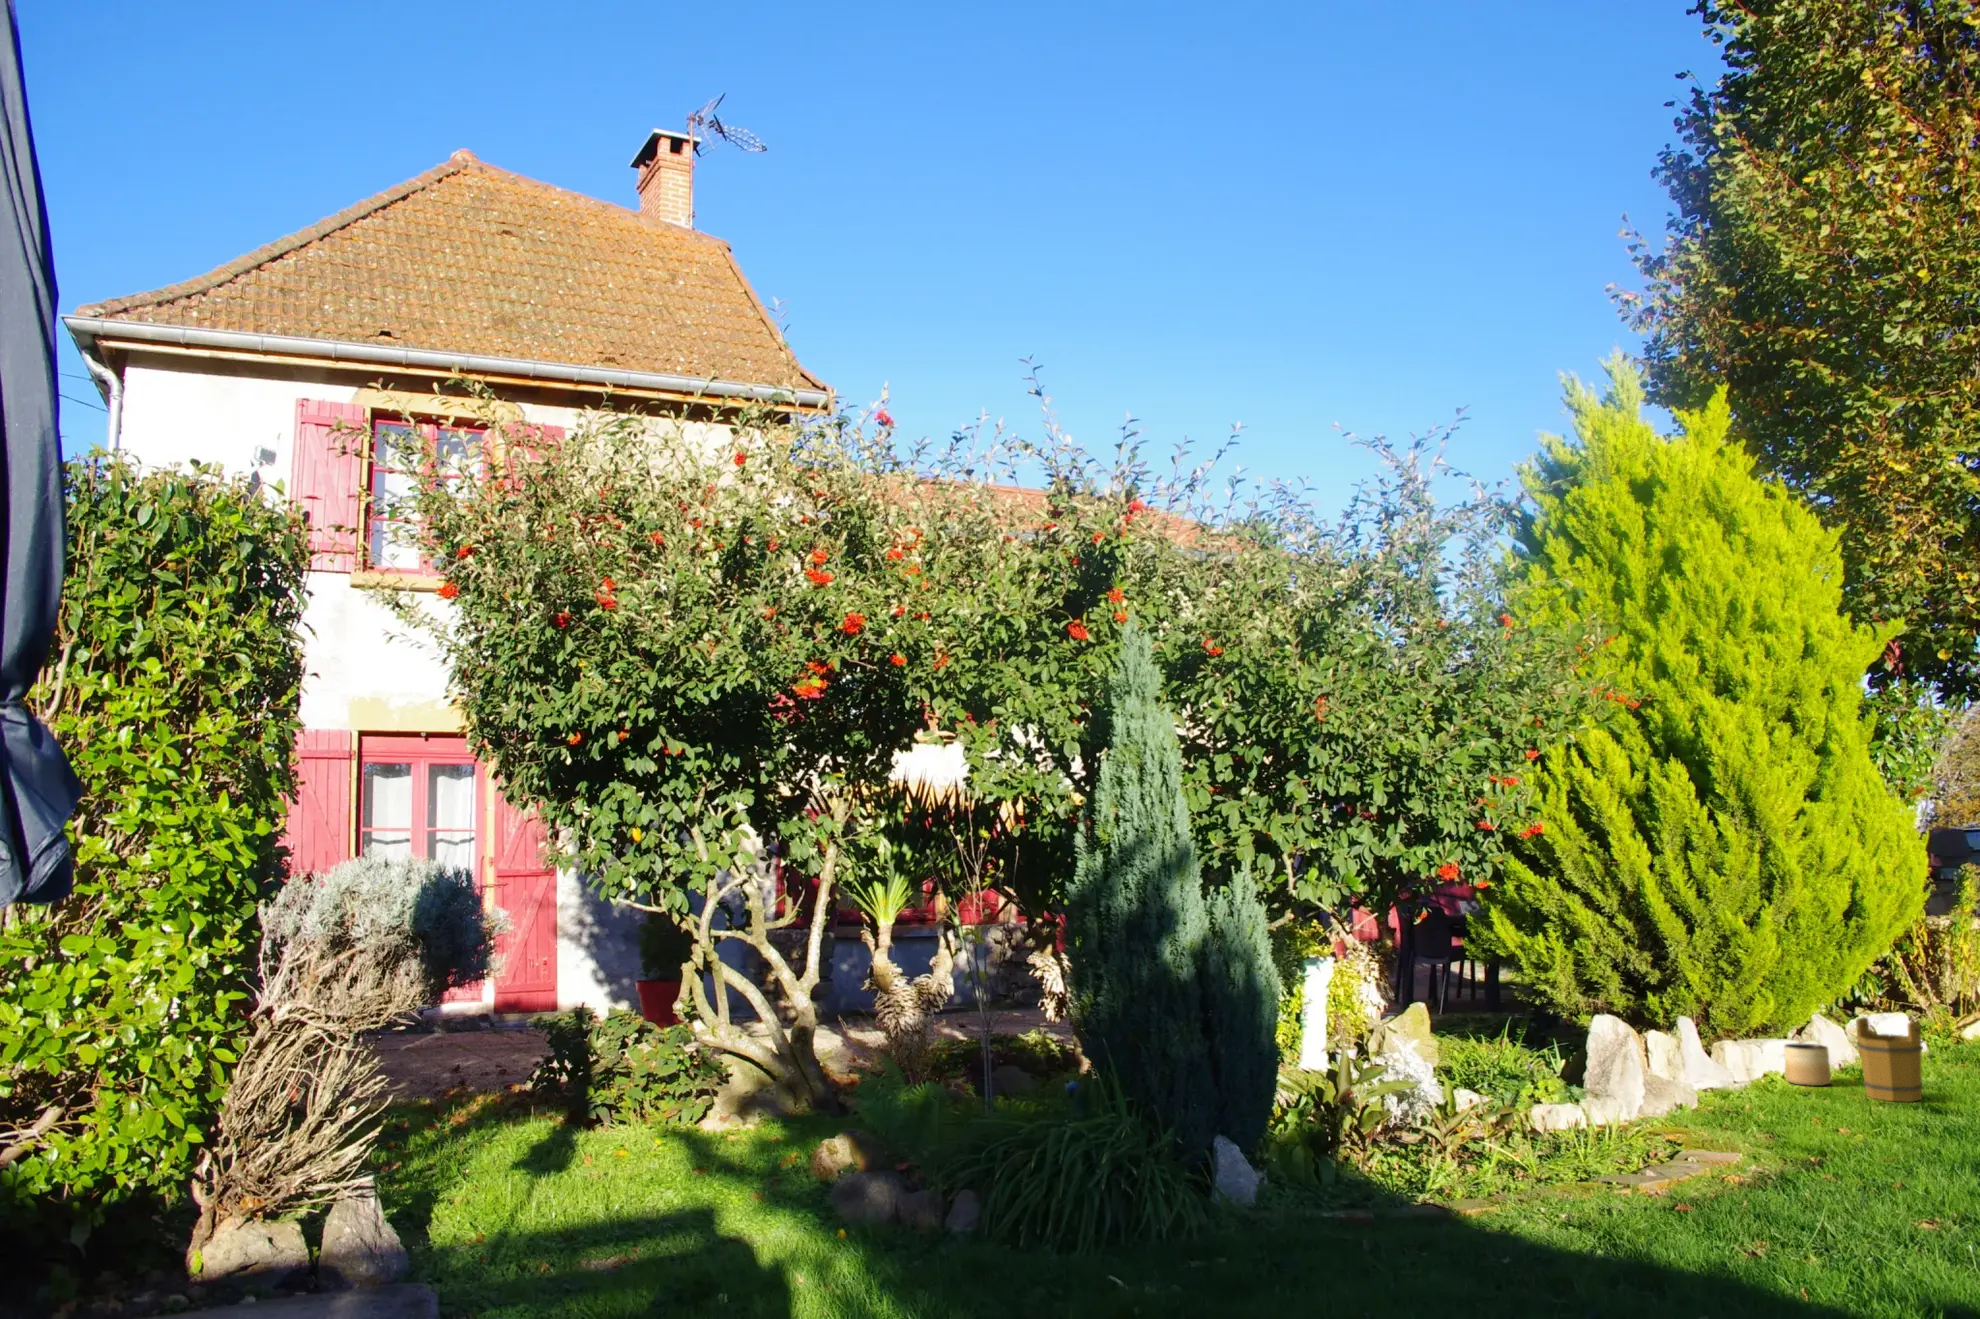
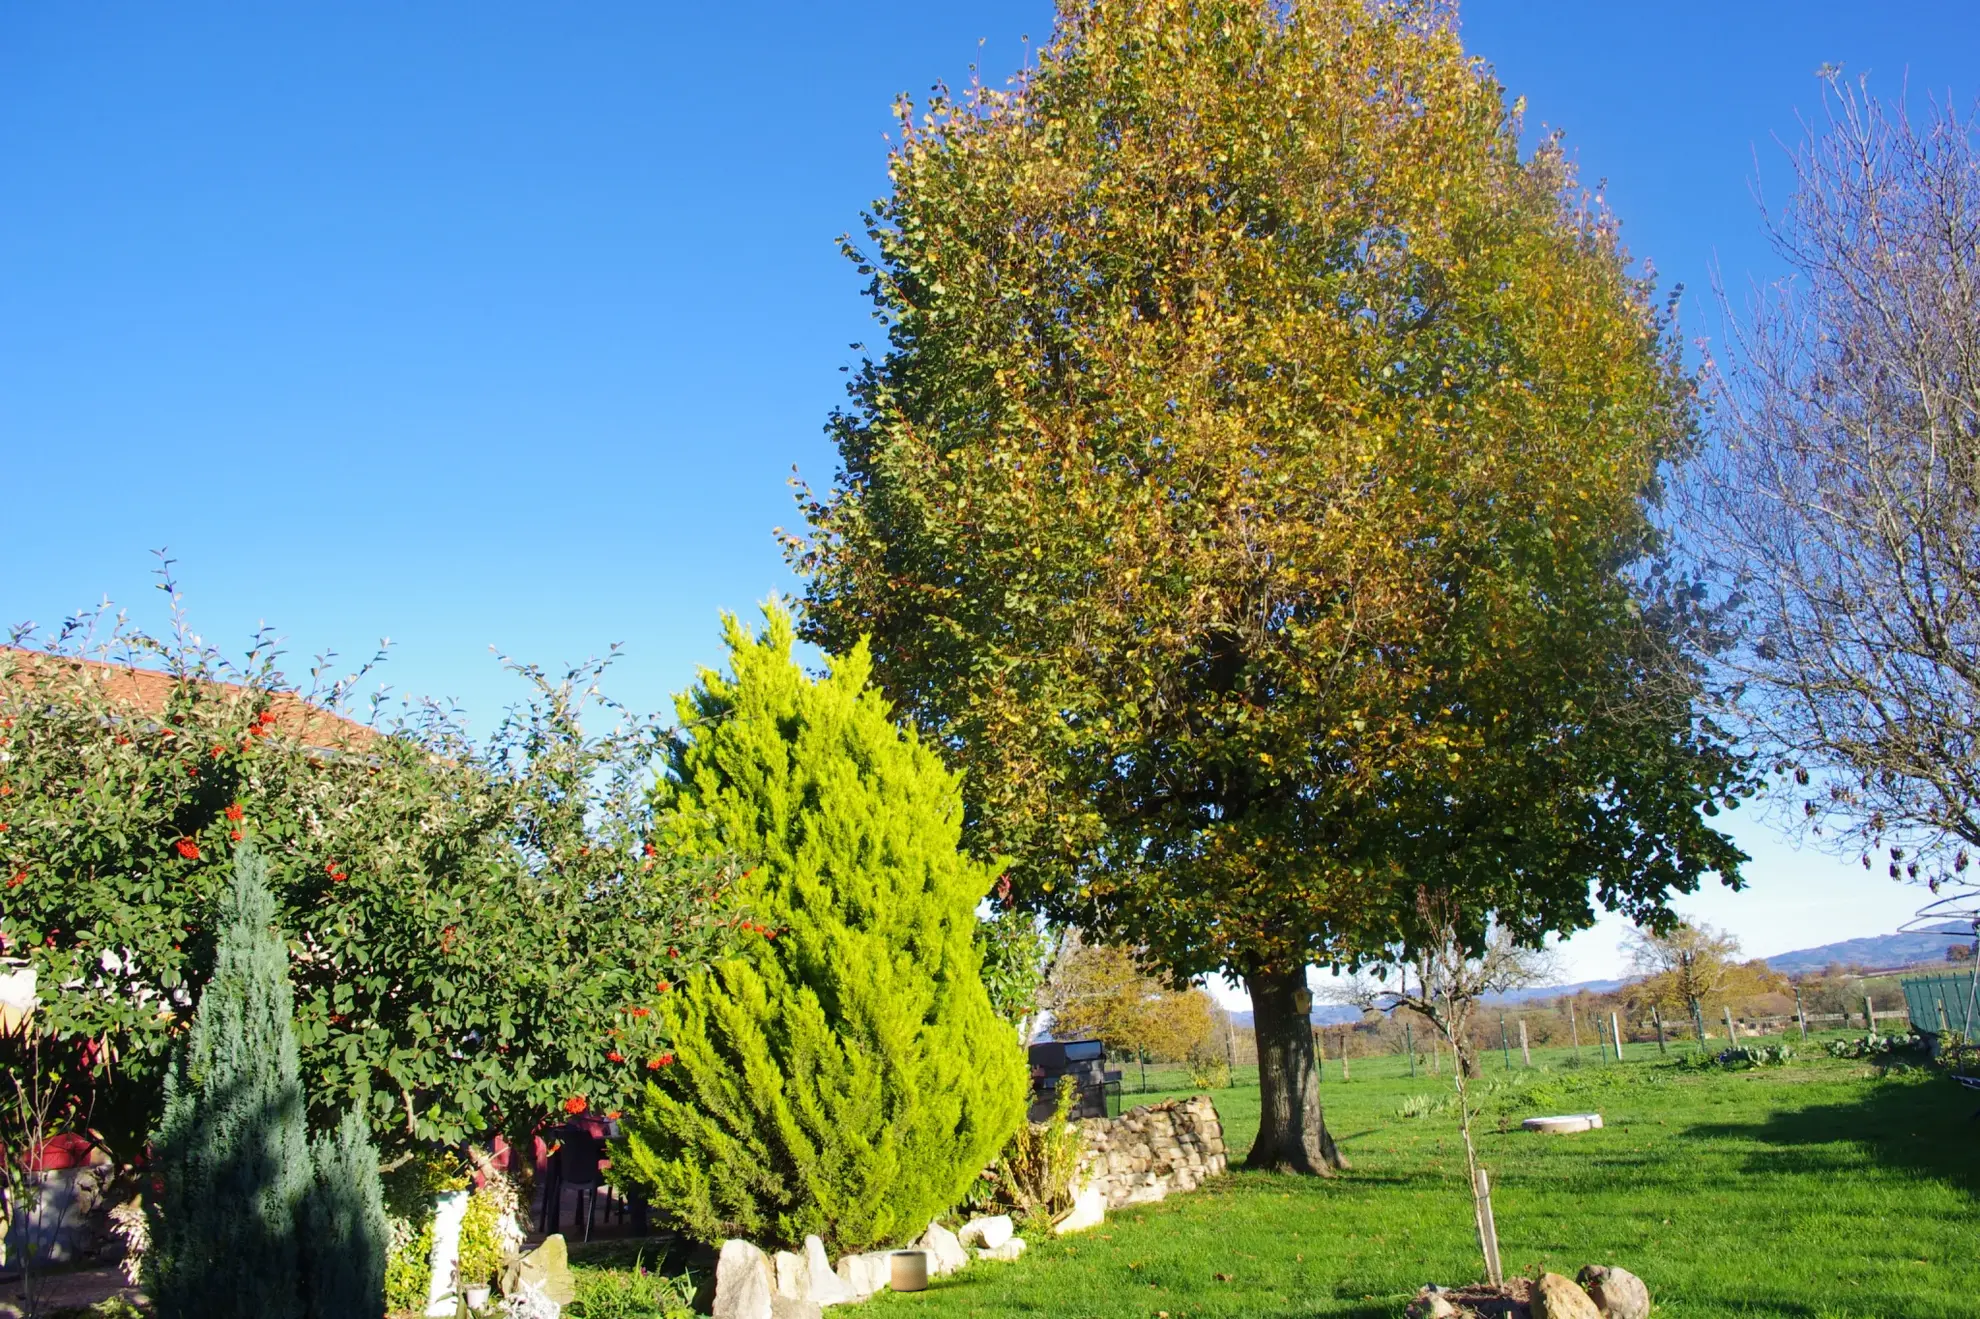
bucket: present [1856,1018,1924,1102] -> none [947,1221,1001,1298]

